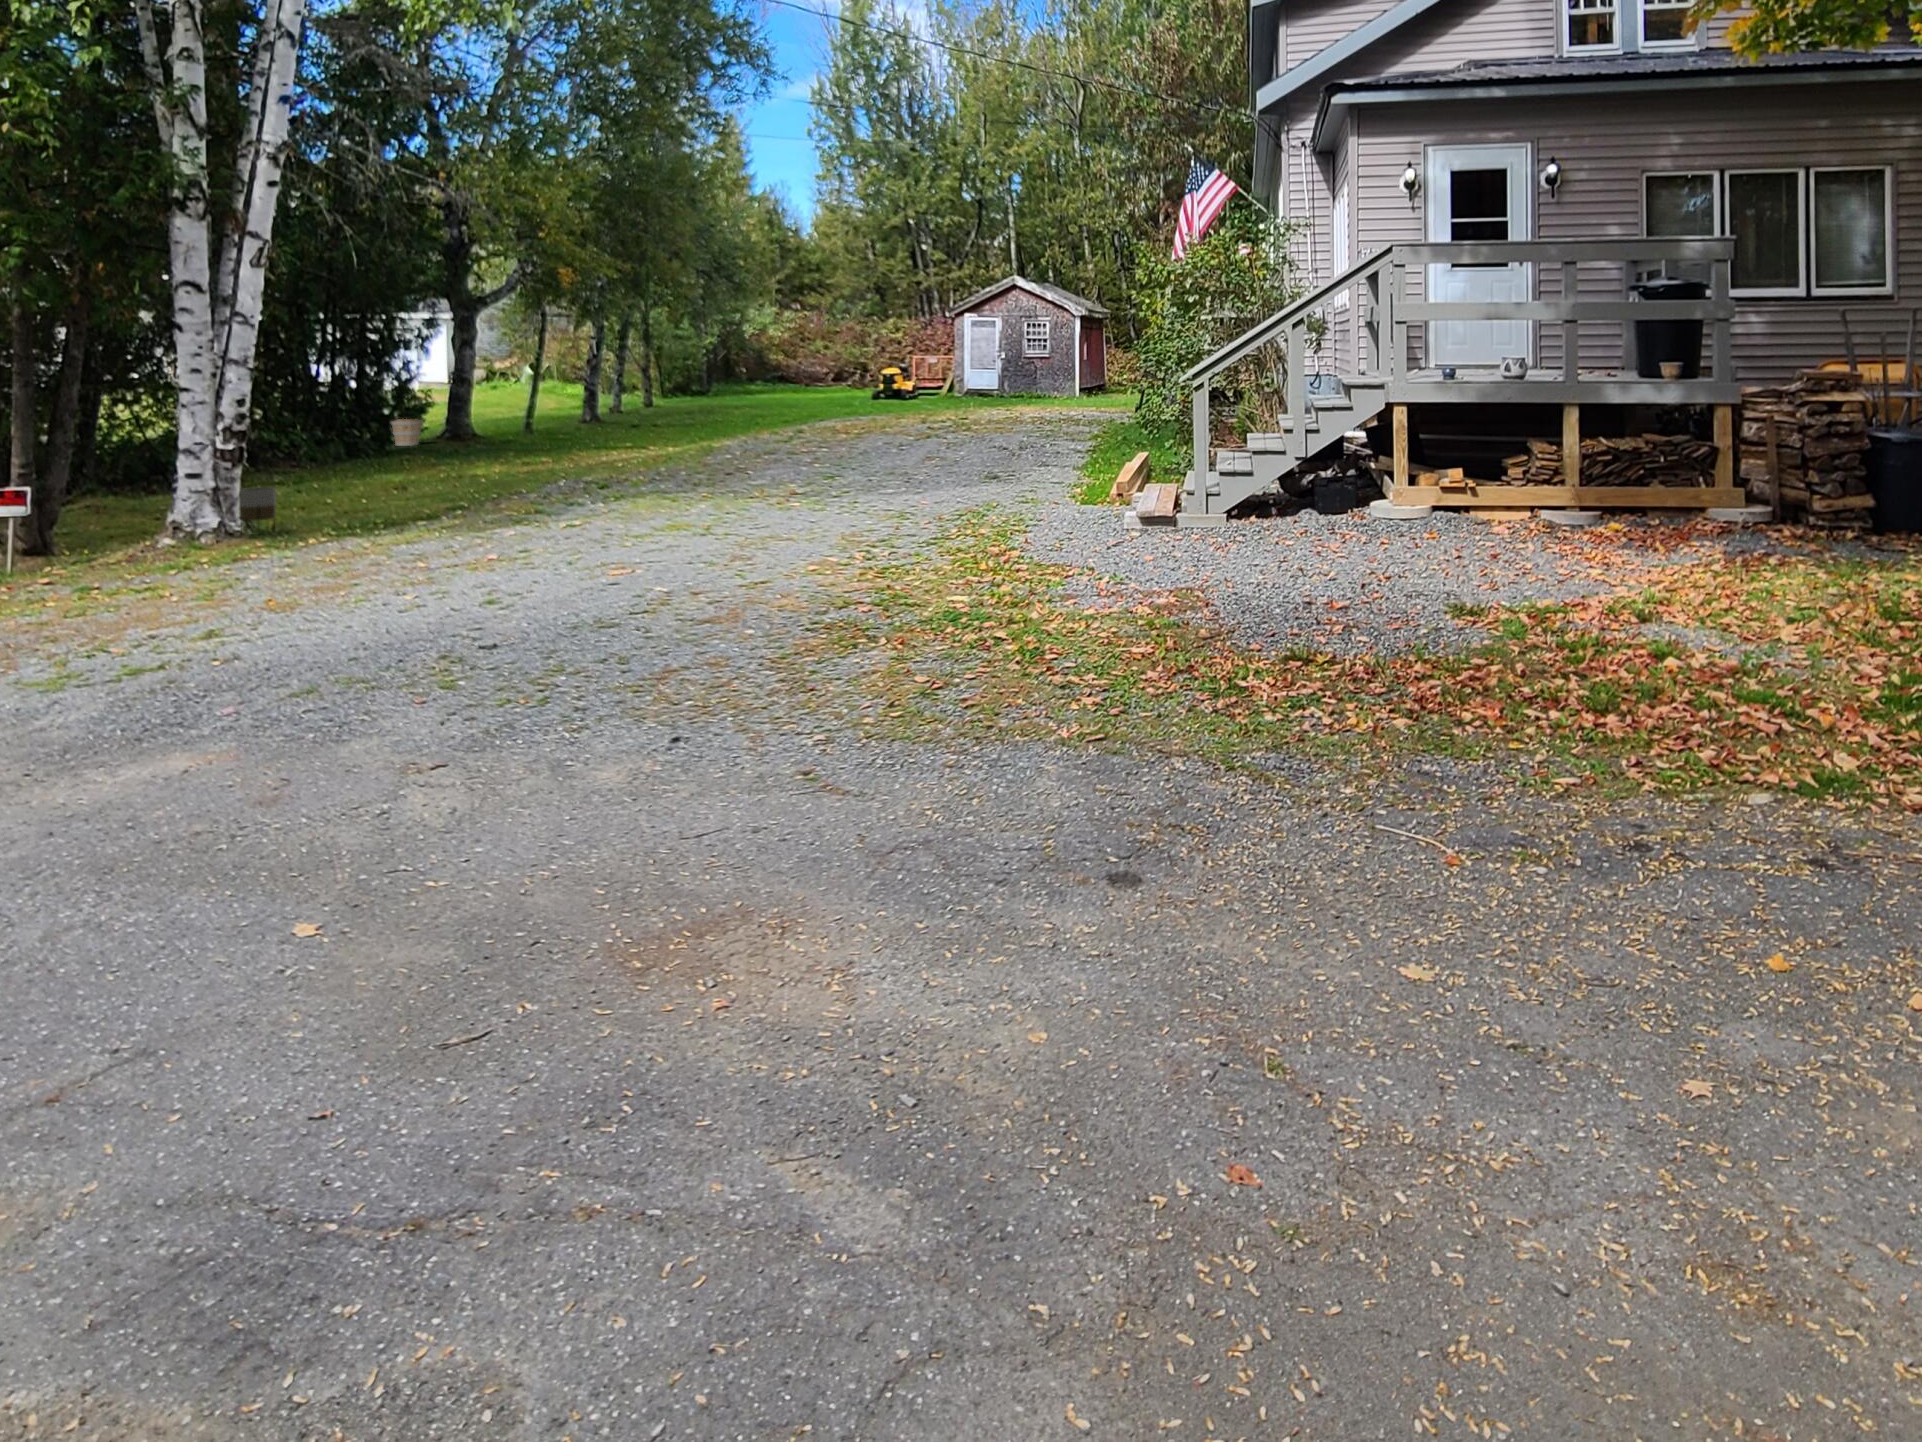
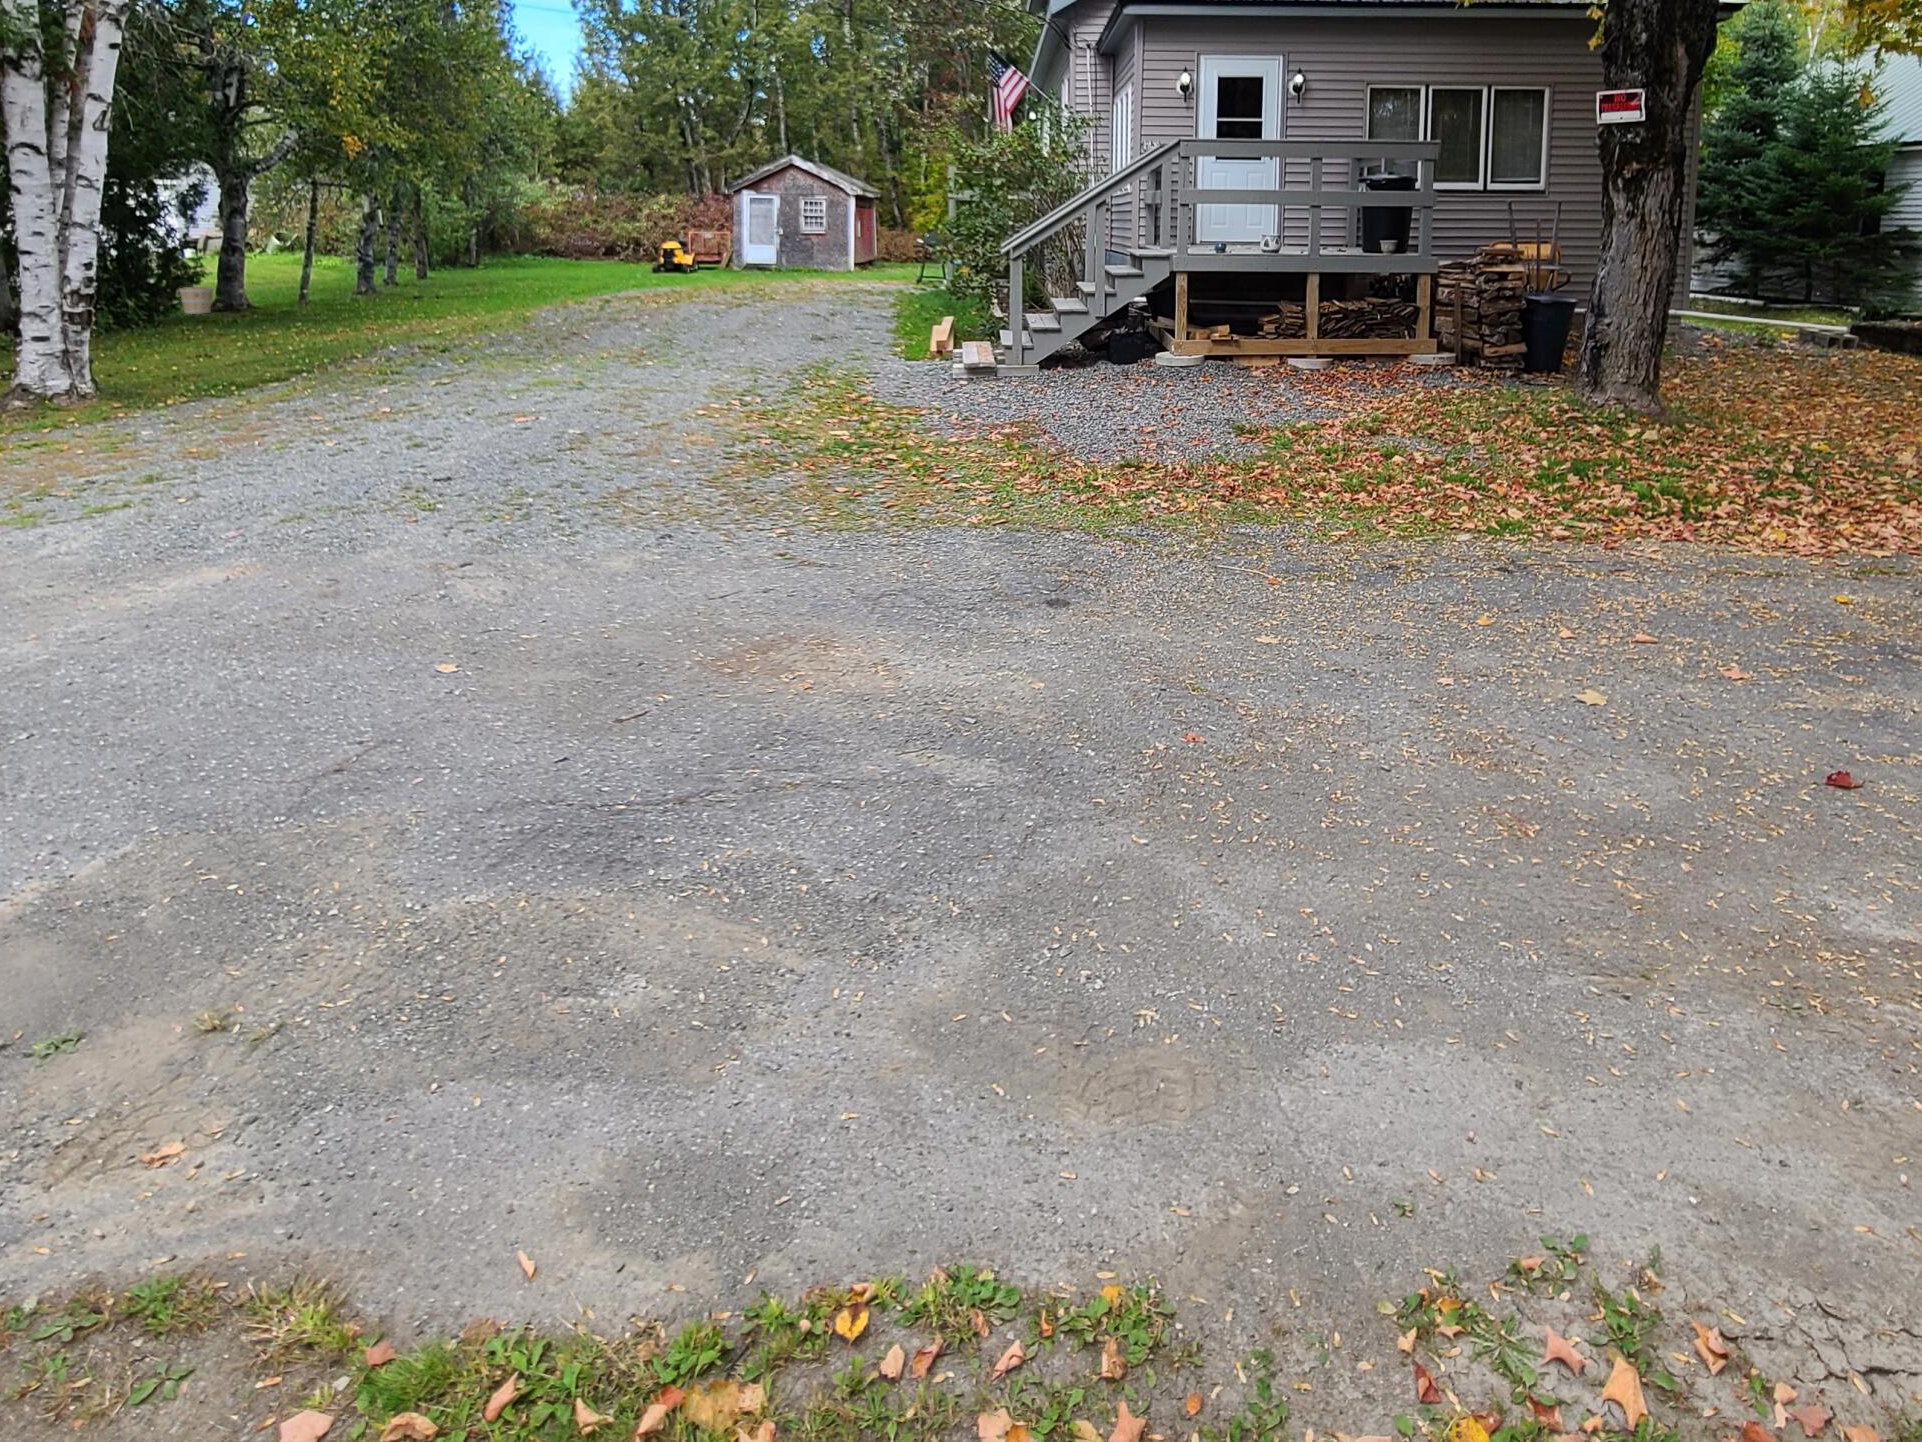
planter: present [239,487,276,534] -> none [90,349,130,397]

